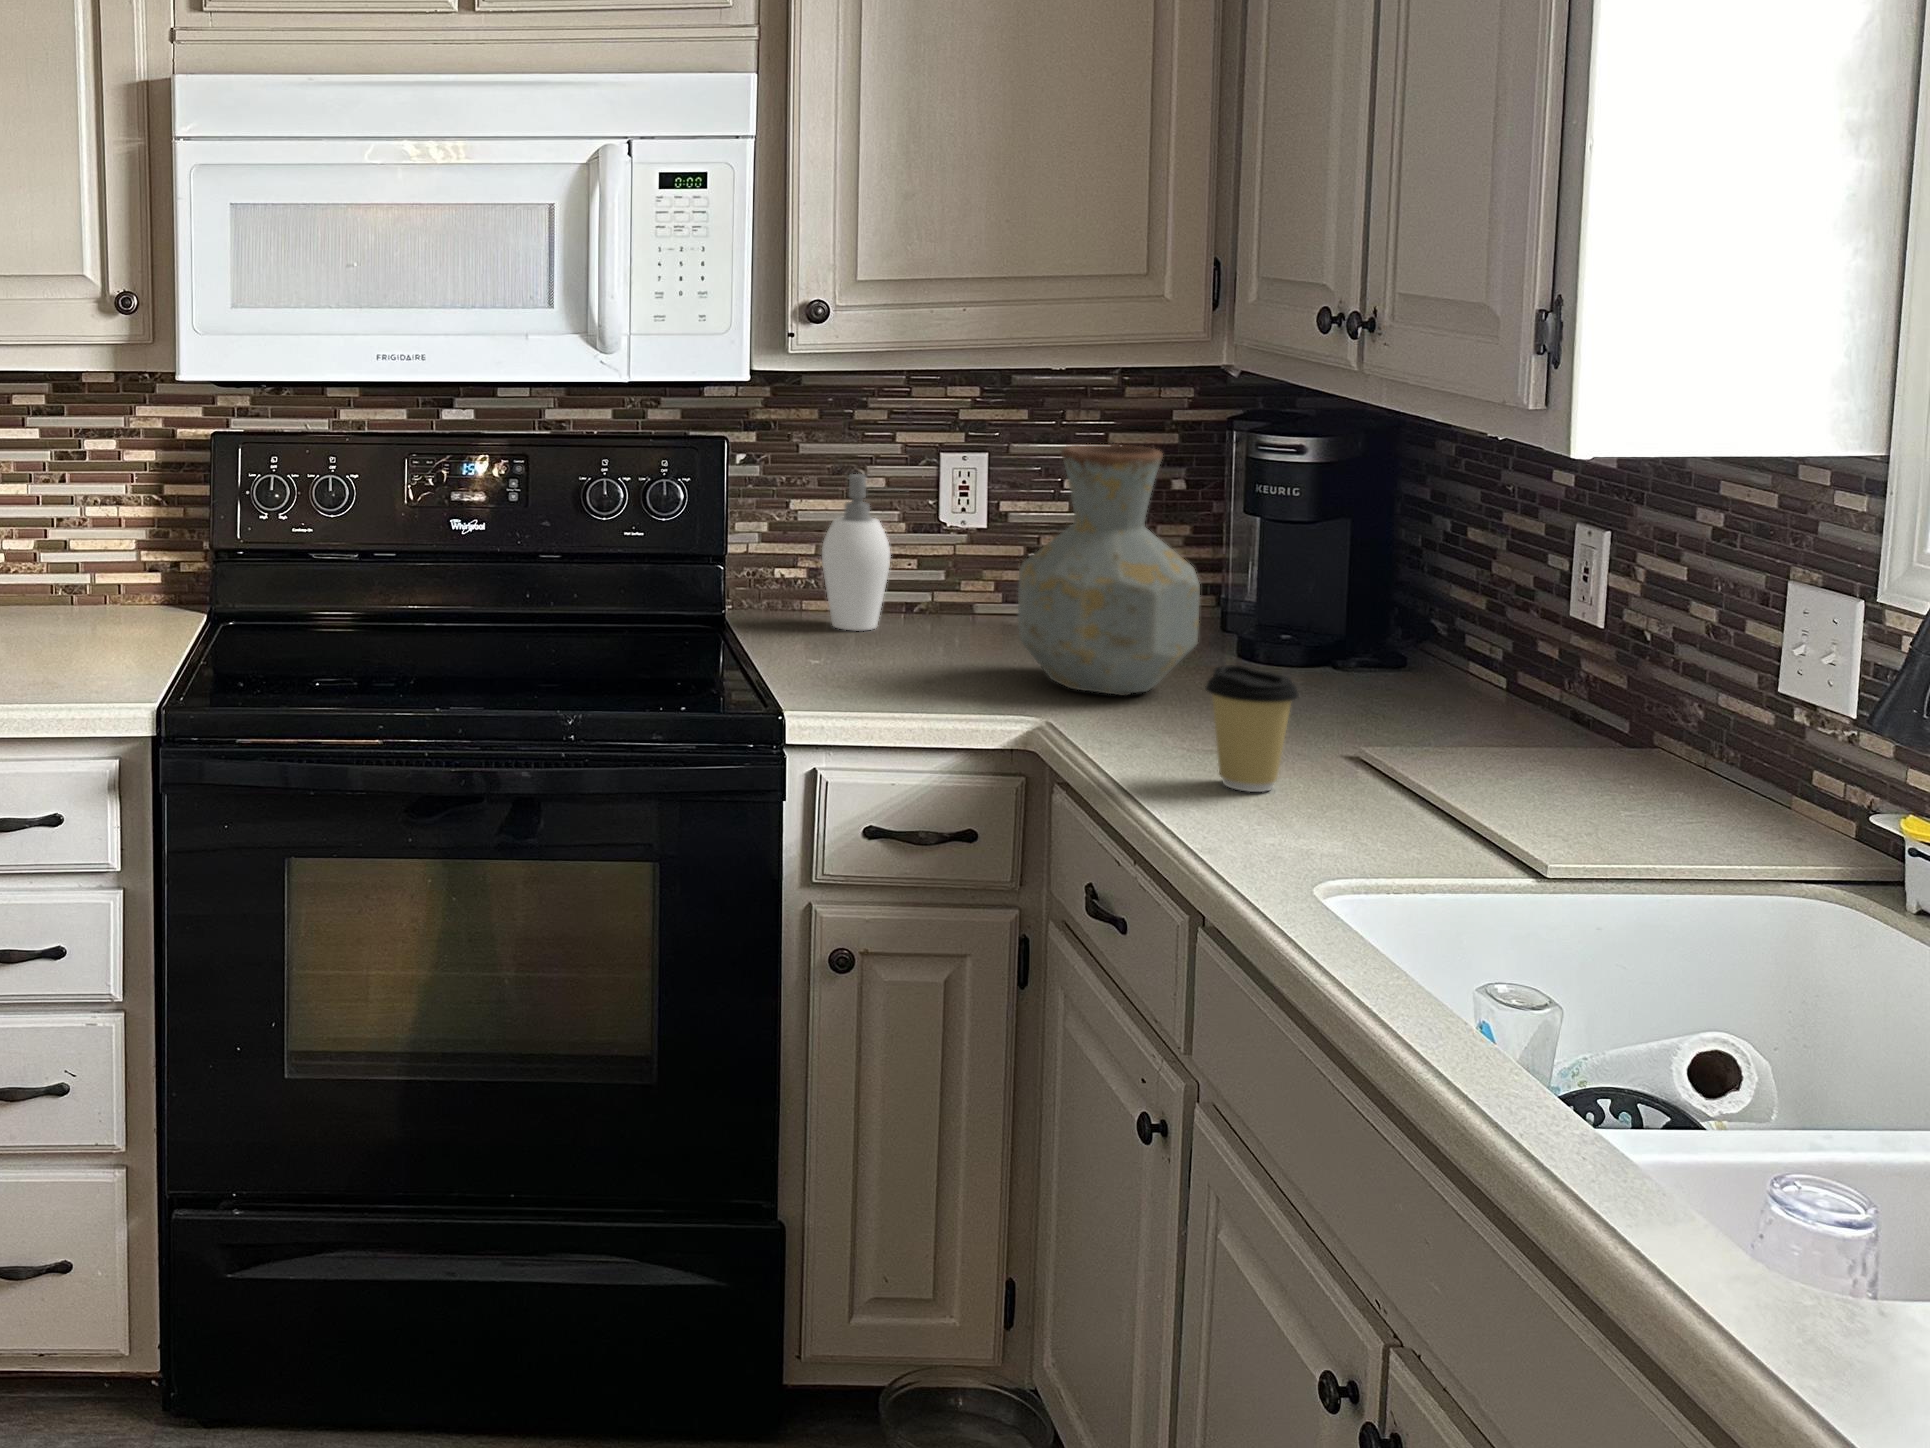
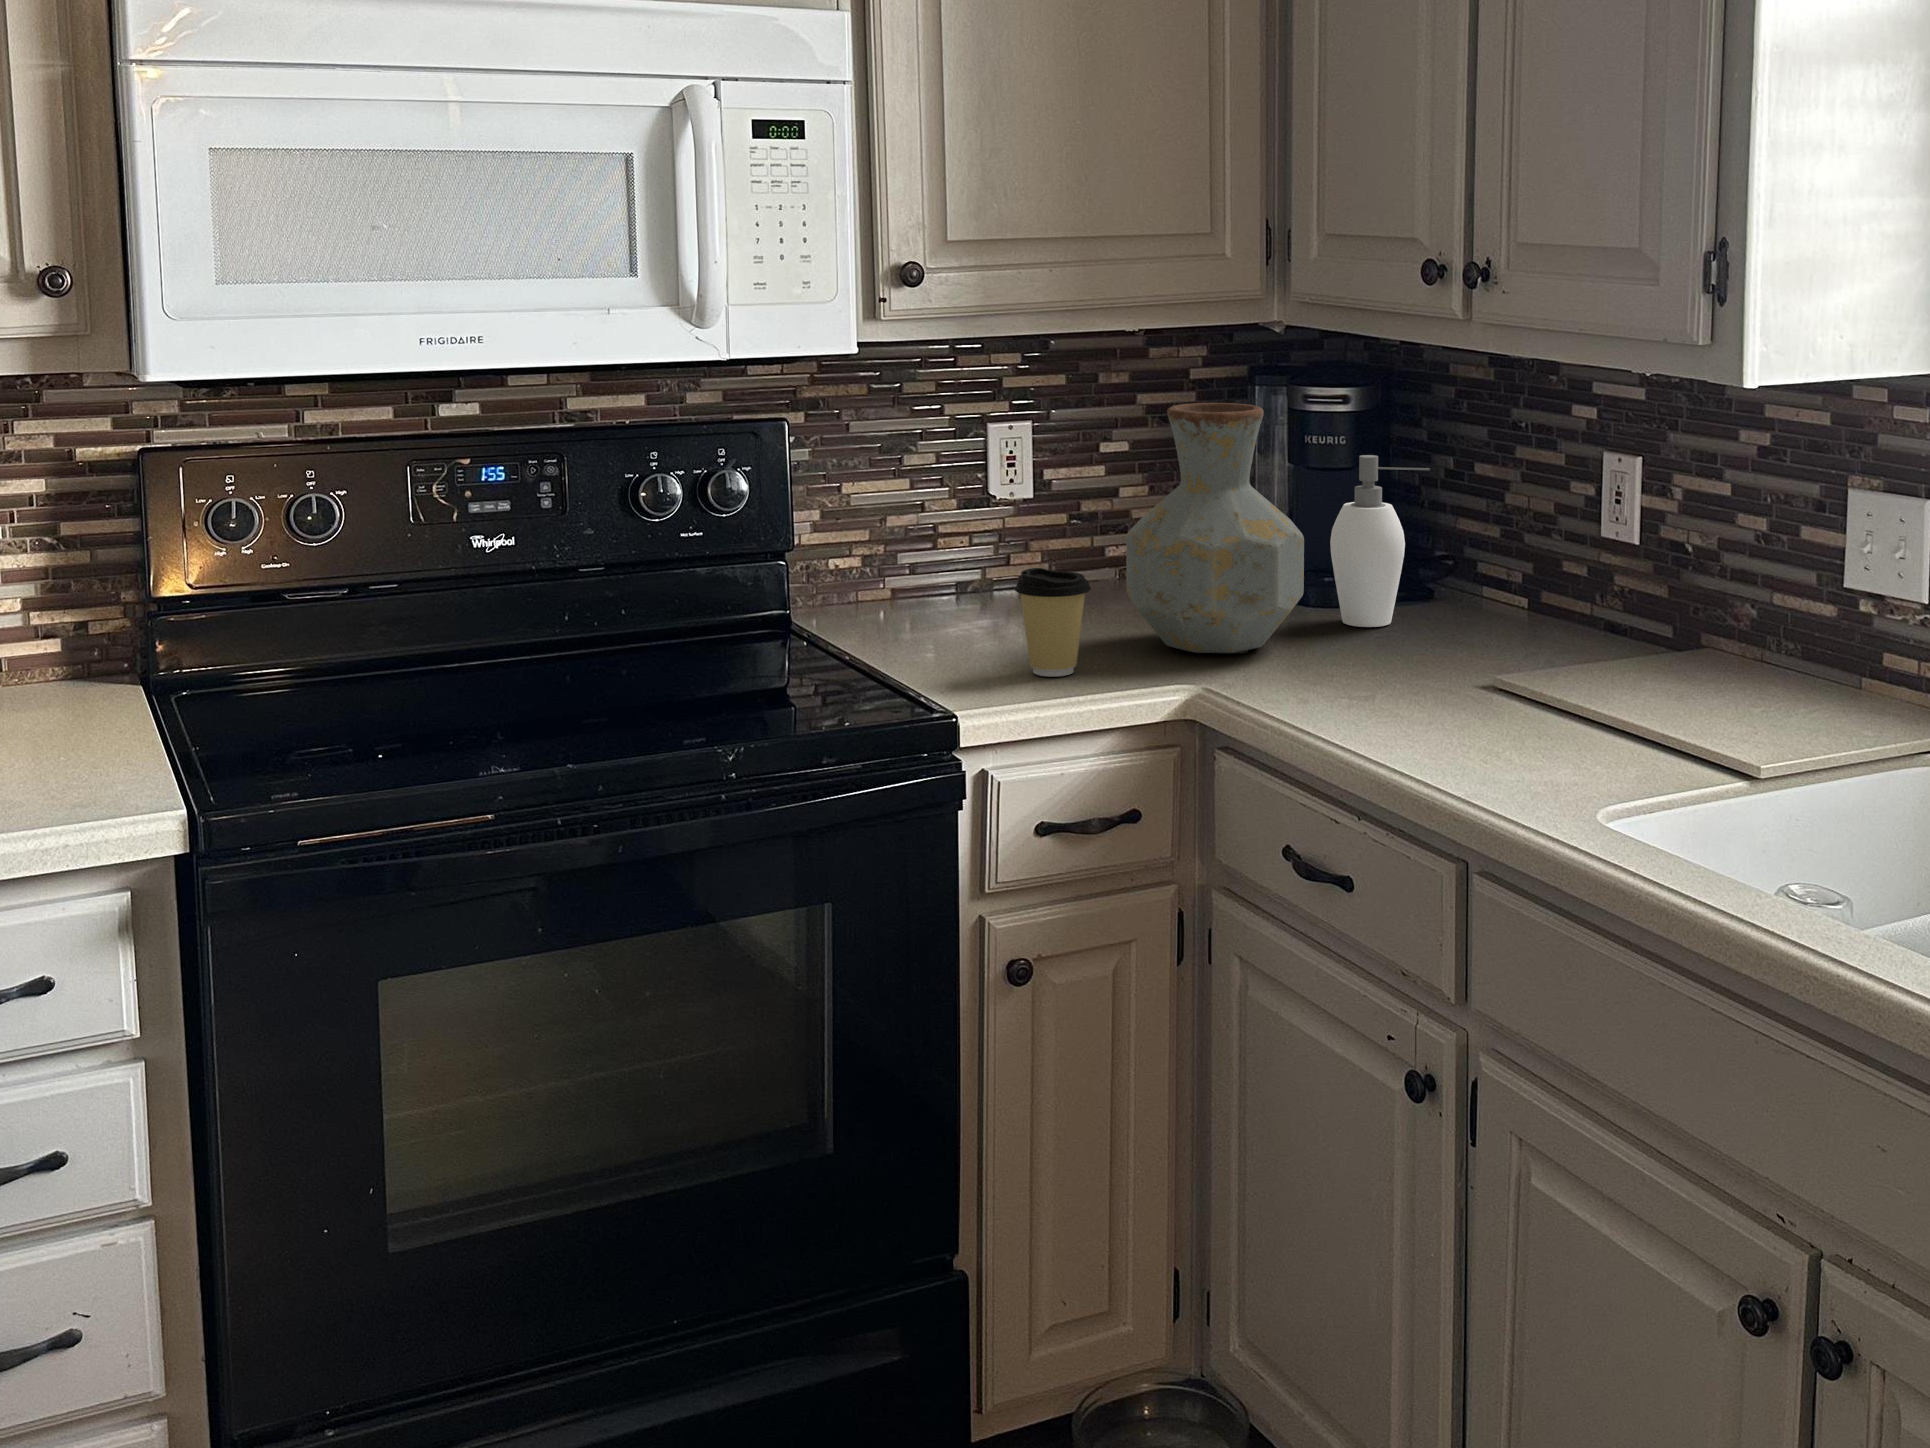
soap dispenser: present [822,474,896,630] -> present [1330,455,1430,627]
coffee cup: present [1205,665,1299,792] -> present [1015,568,1091,676]

